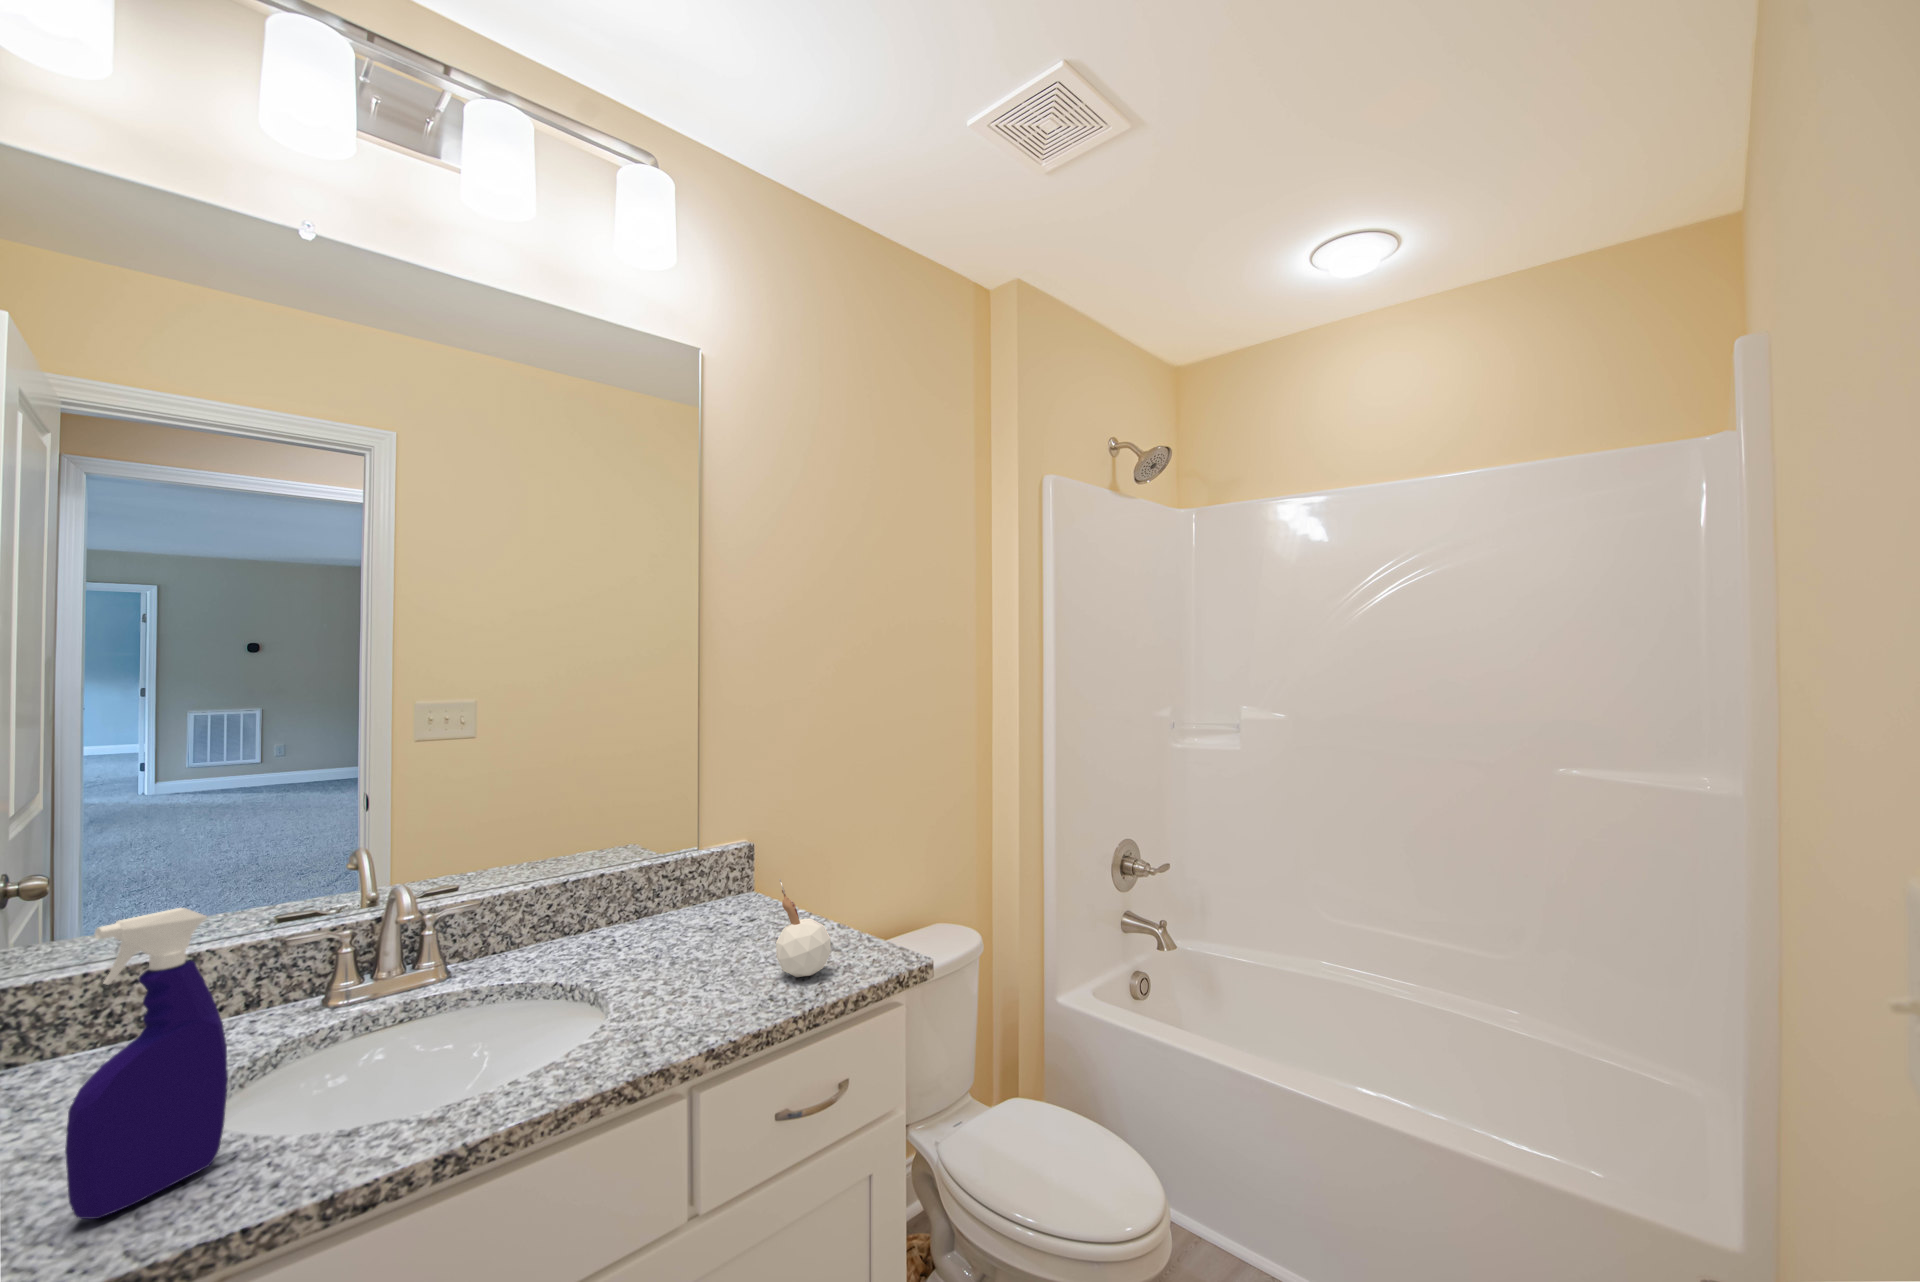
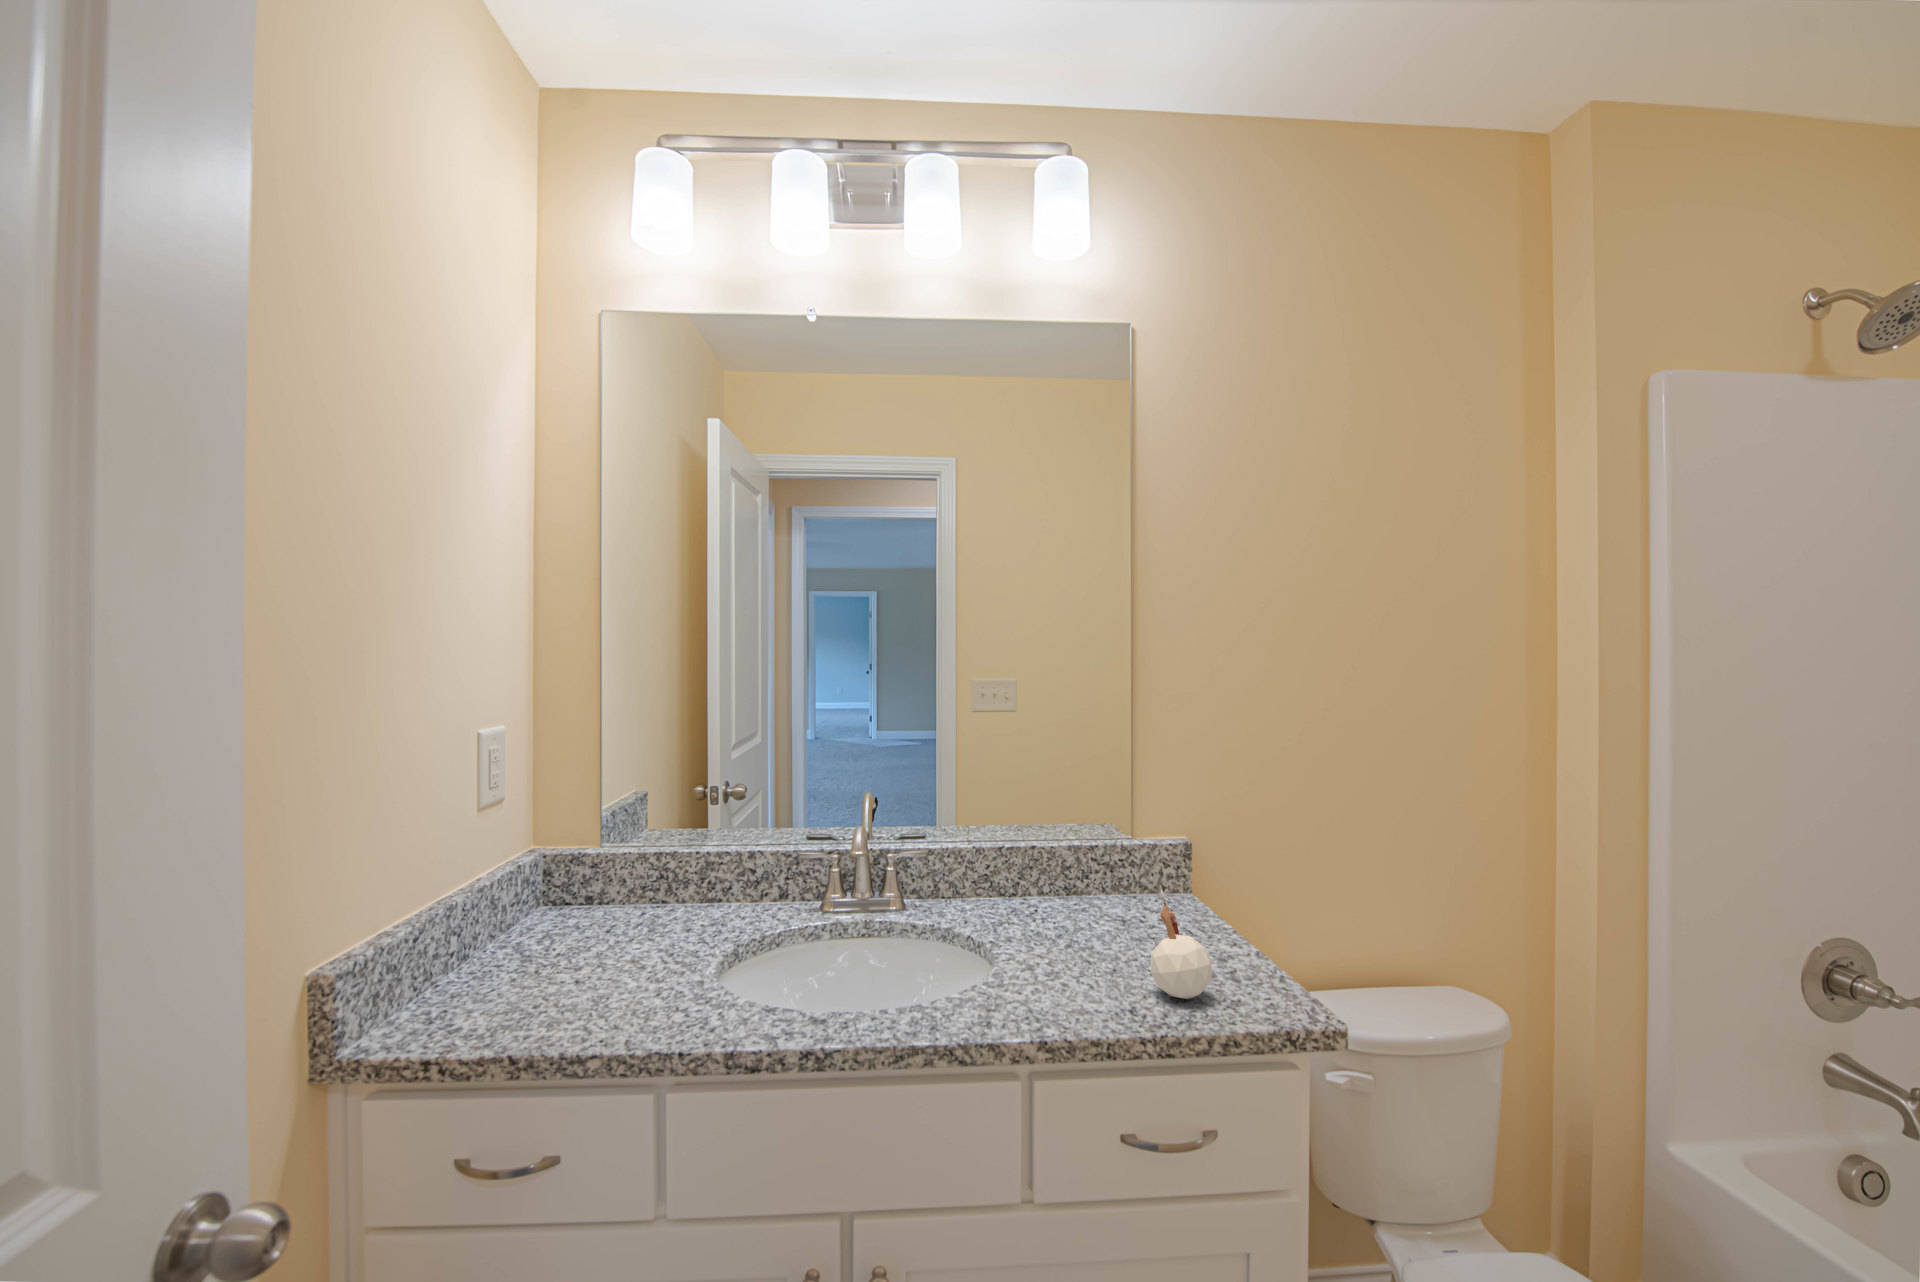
spray bottle: present [65,908,228,1219] -> none [617,817,706,1014]

